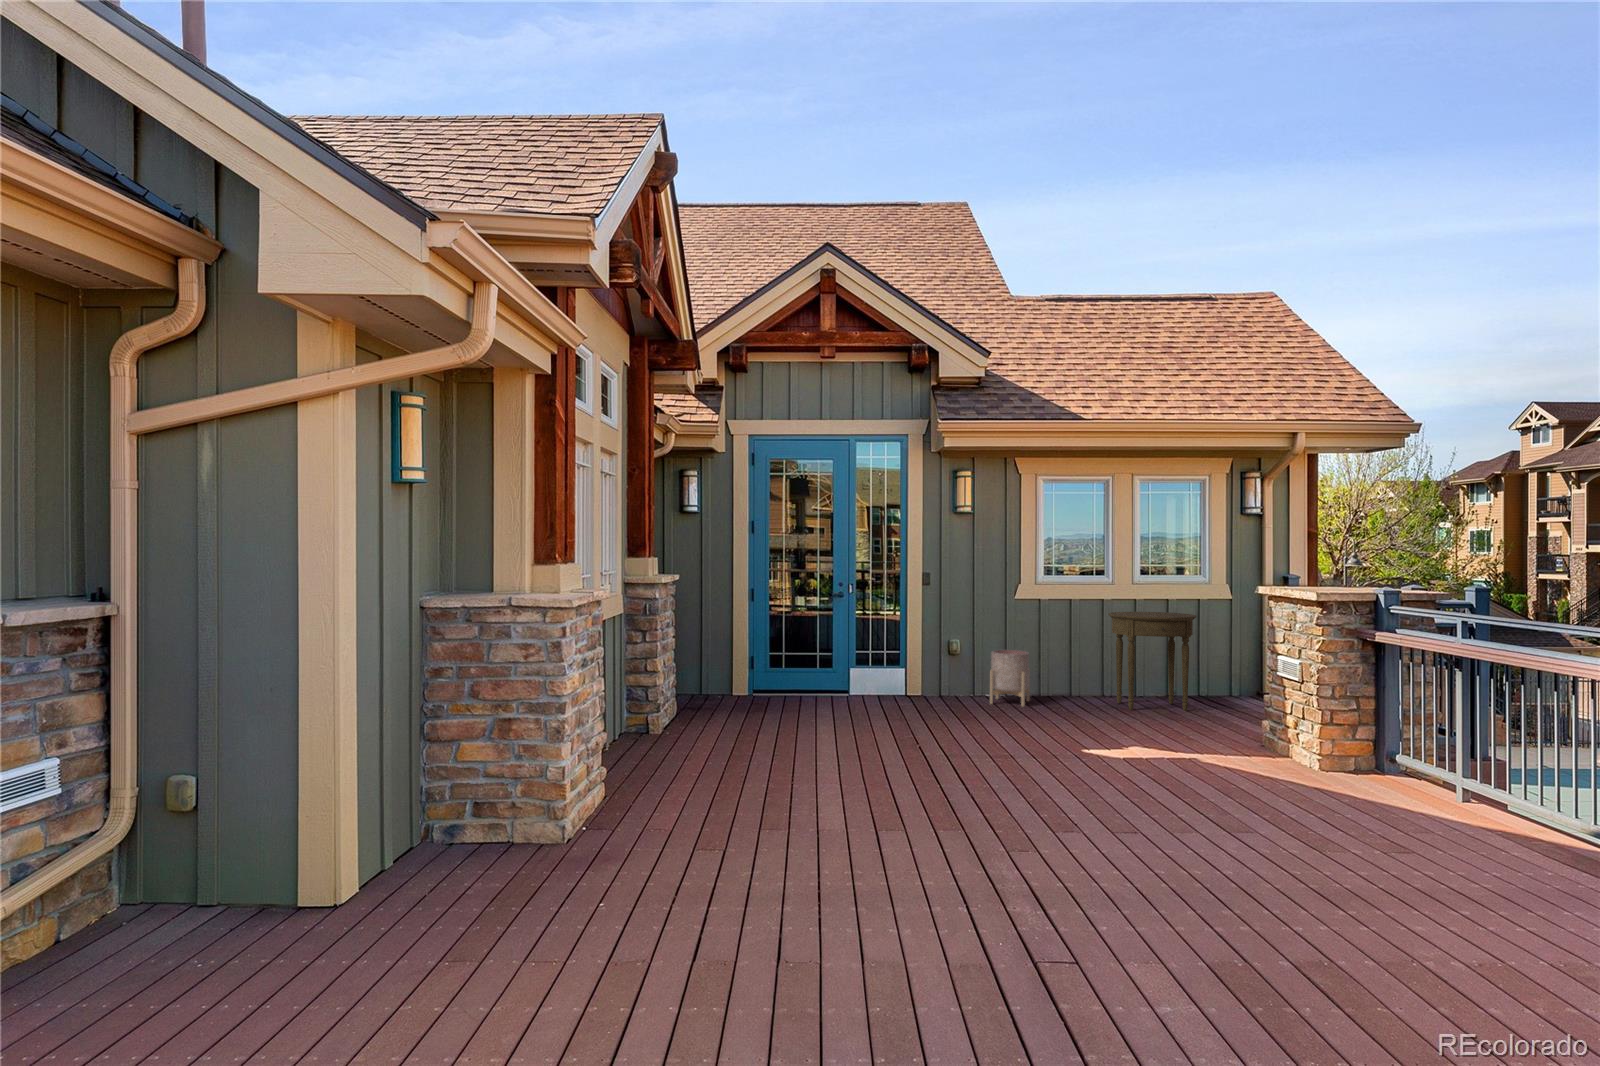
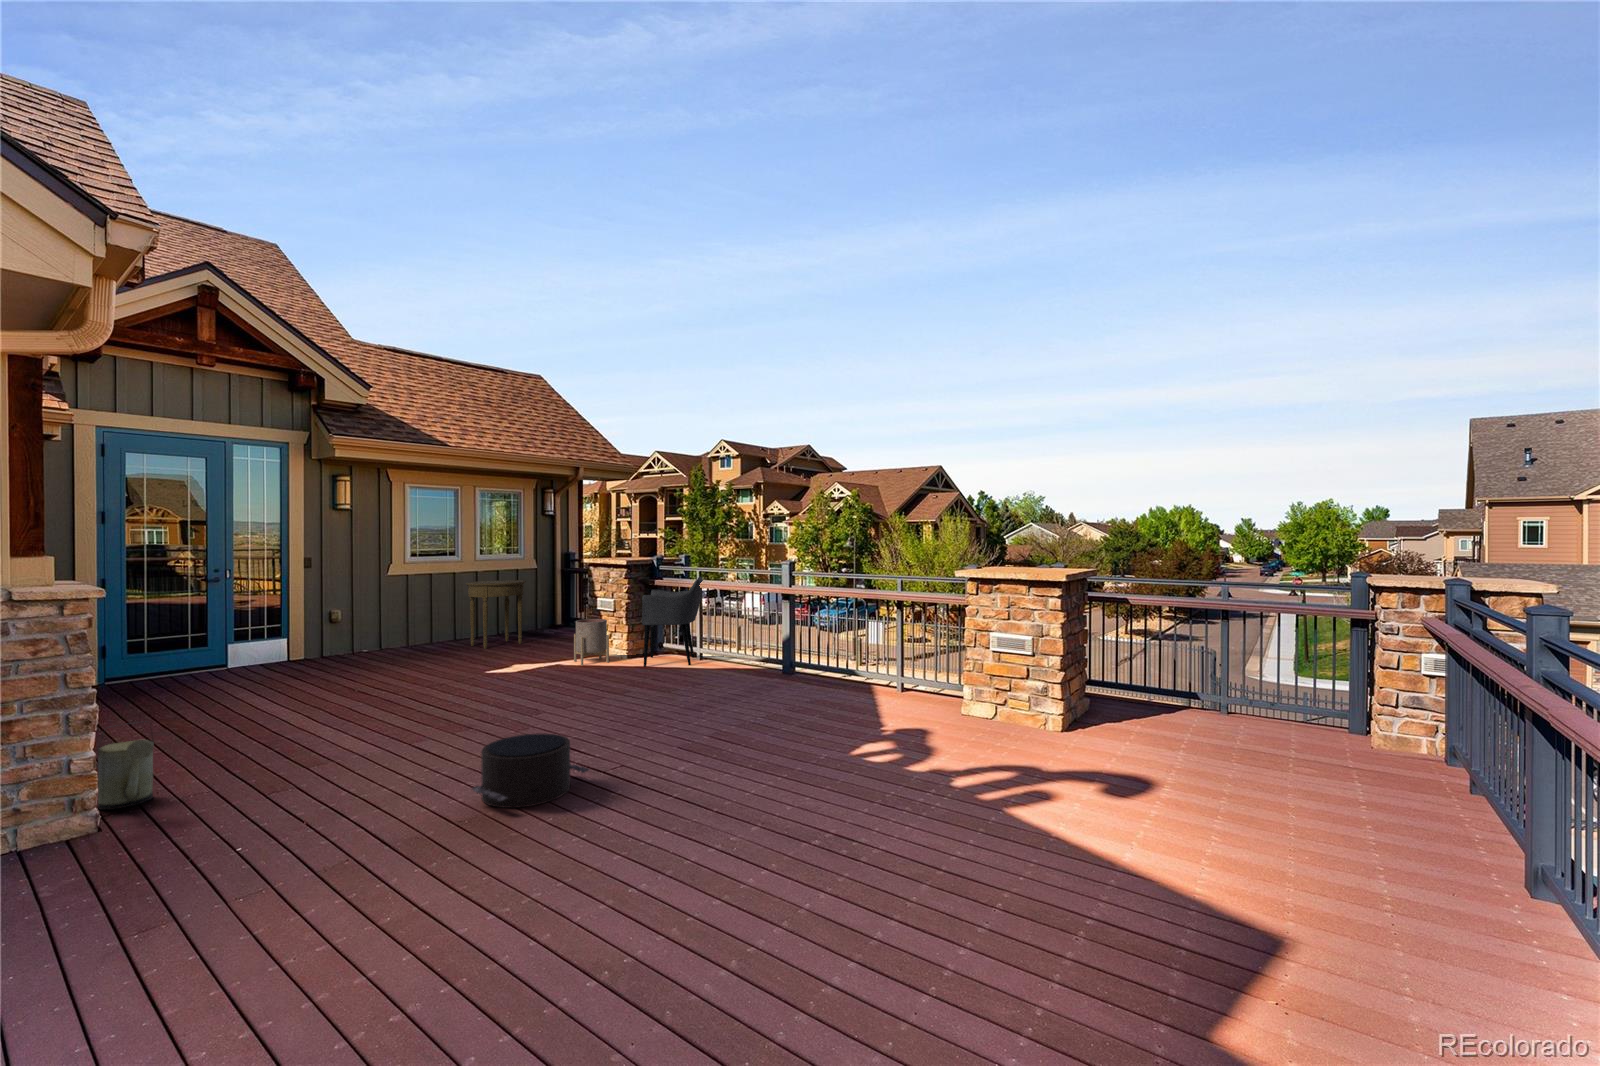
armchair: none [1337,634,1486,807] -> present [642,577,703,667]
planter: present [990,650,1030,706] -> present [574,619,609,665]
watering can: none [597,739,641,826] -> present [98,722,154,810]
pouf: none [837,863,1012,992] -> present [472,734,589,808]

